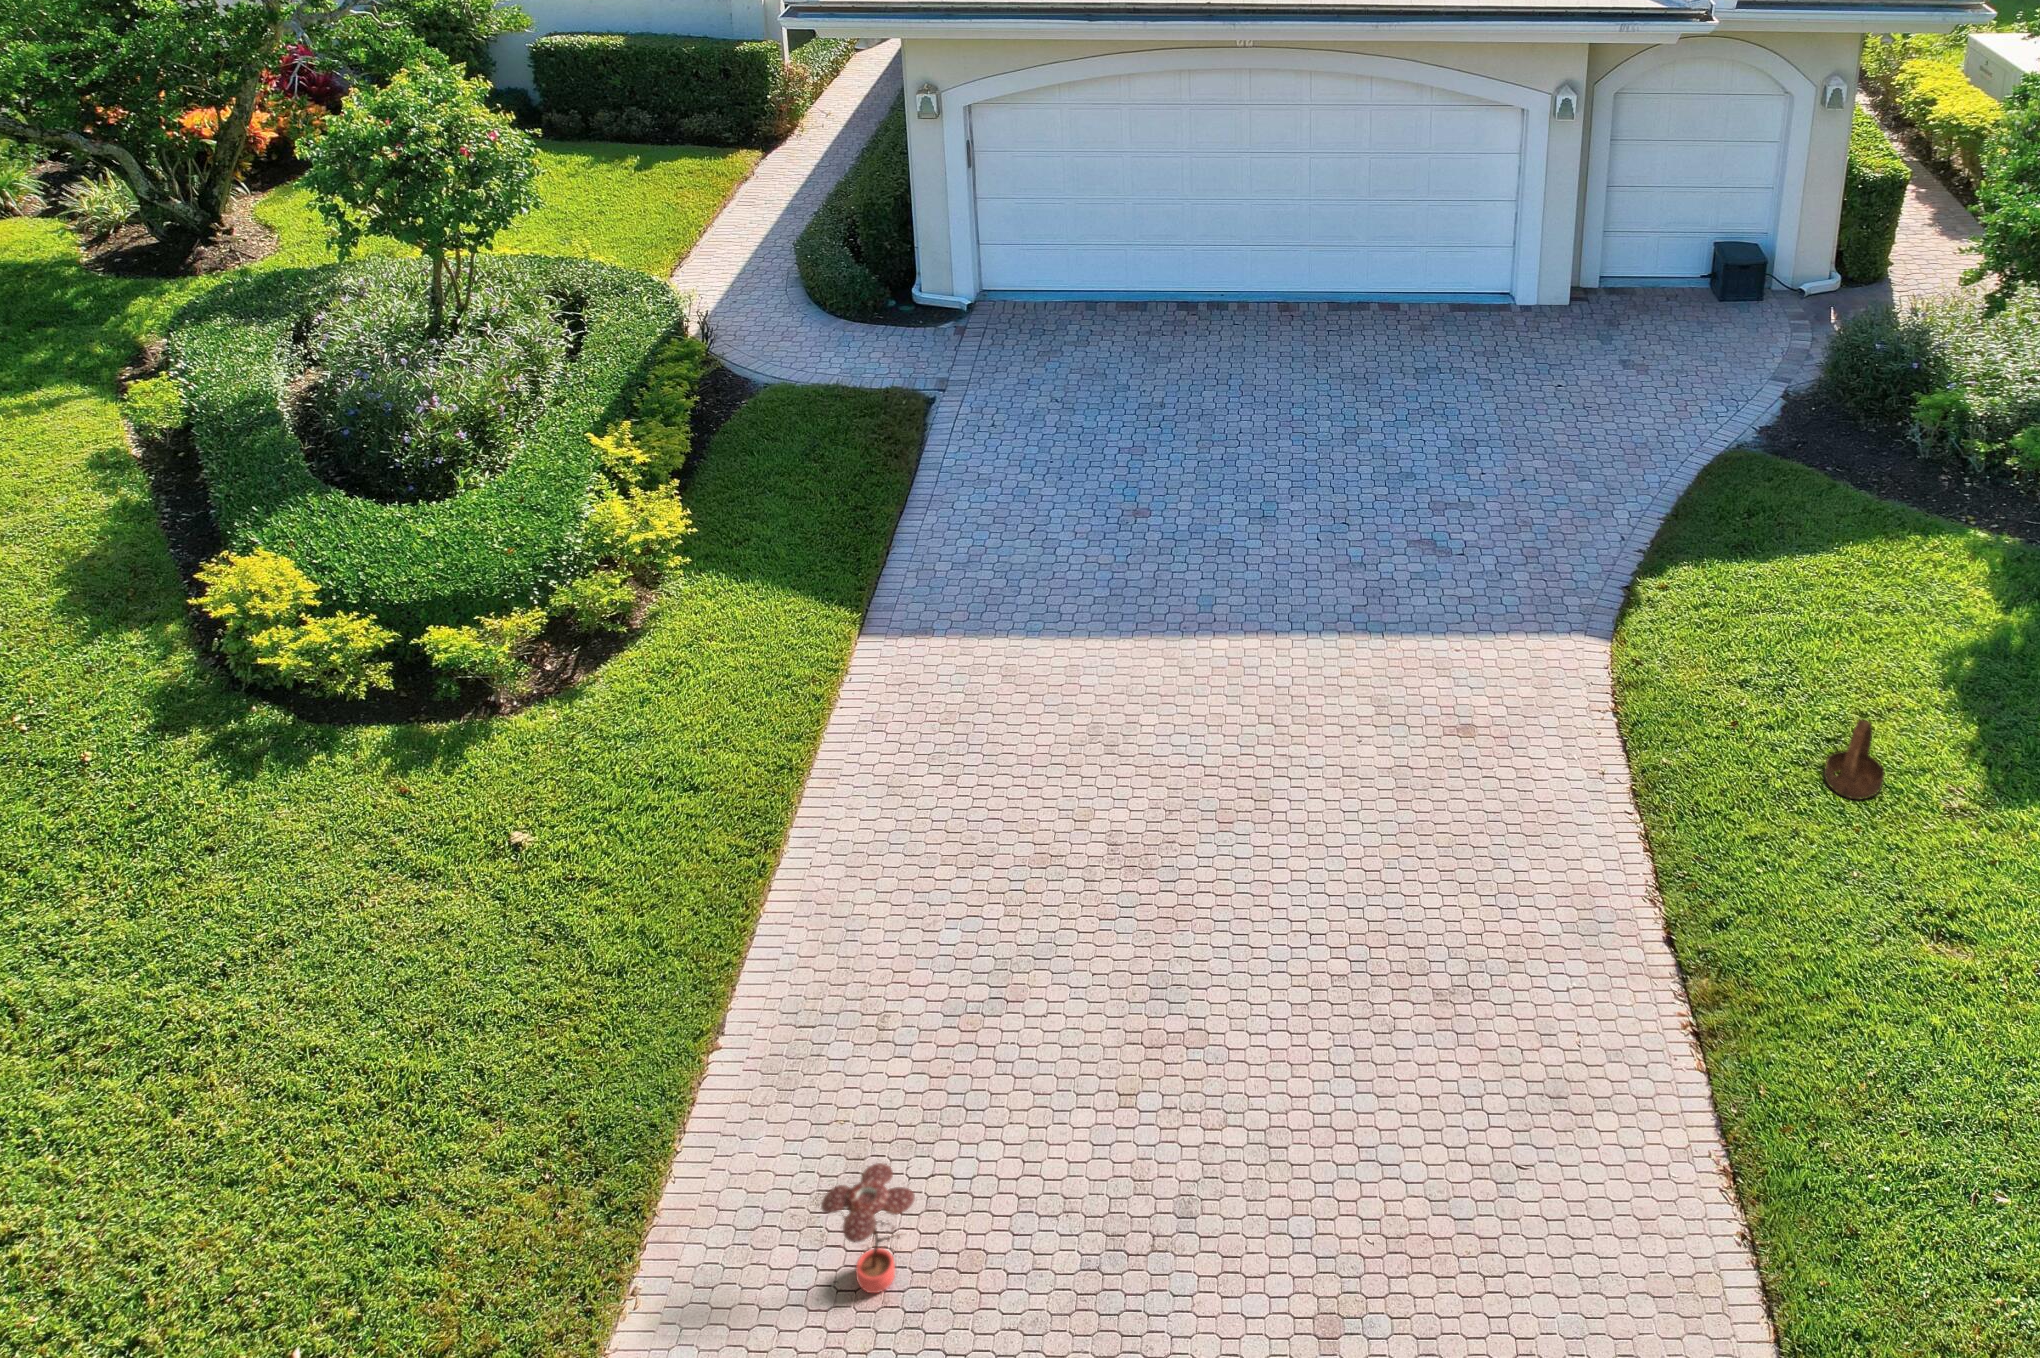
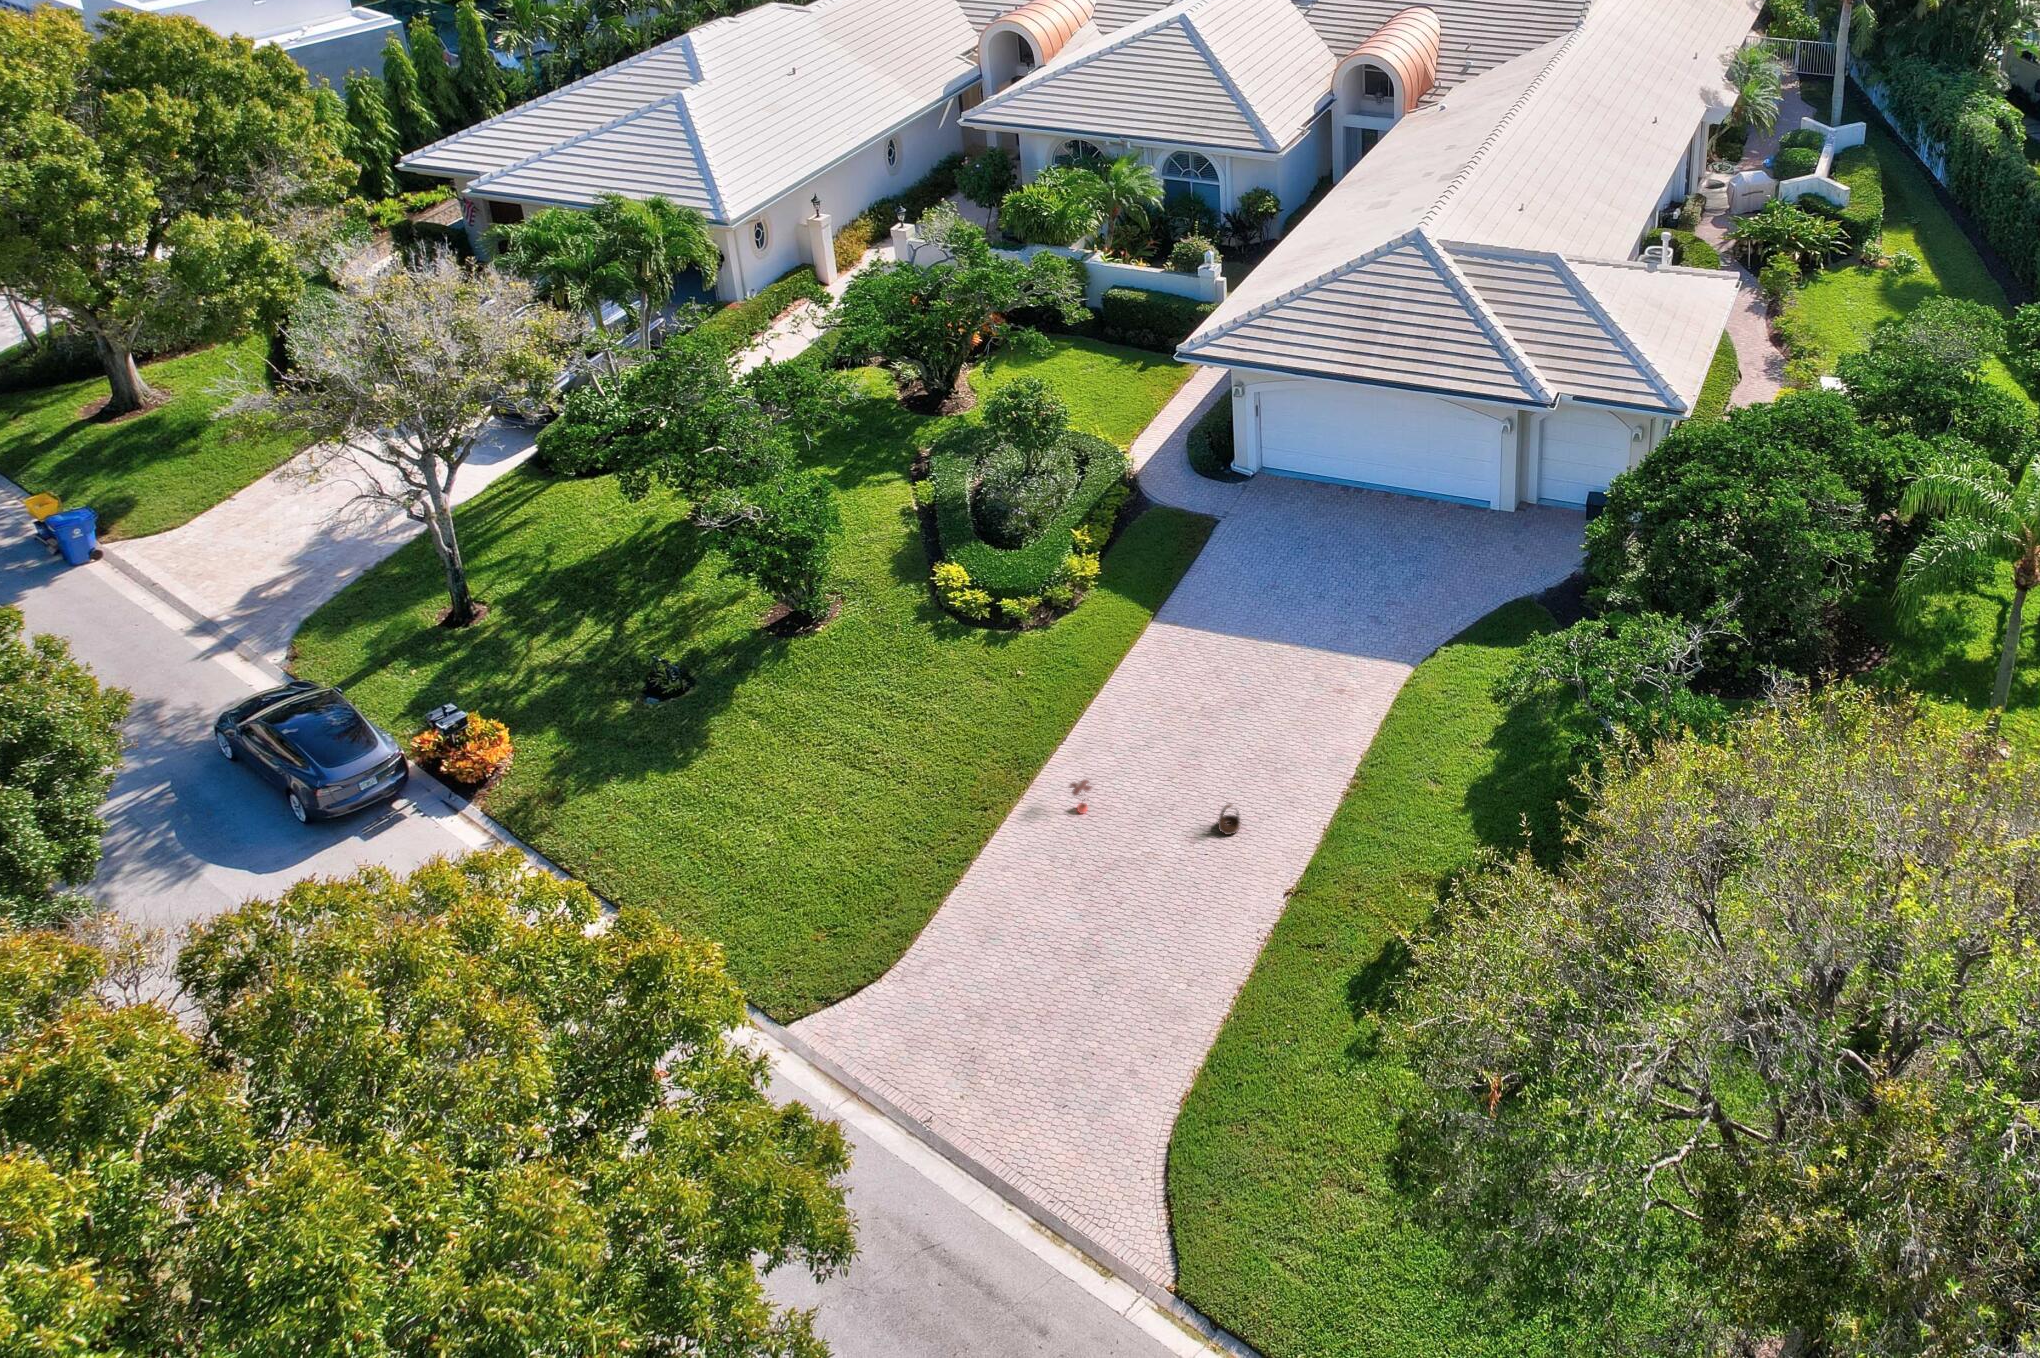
basket: present [1824,719,1885,799] -> present [1218,804,1241,835]

